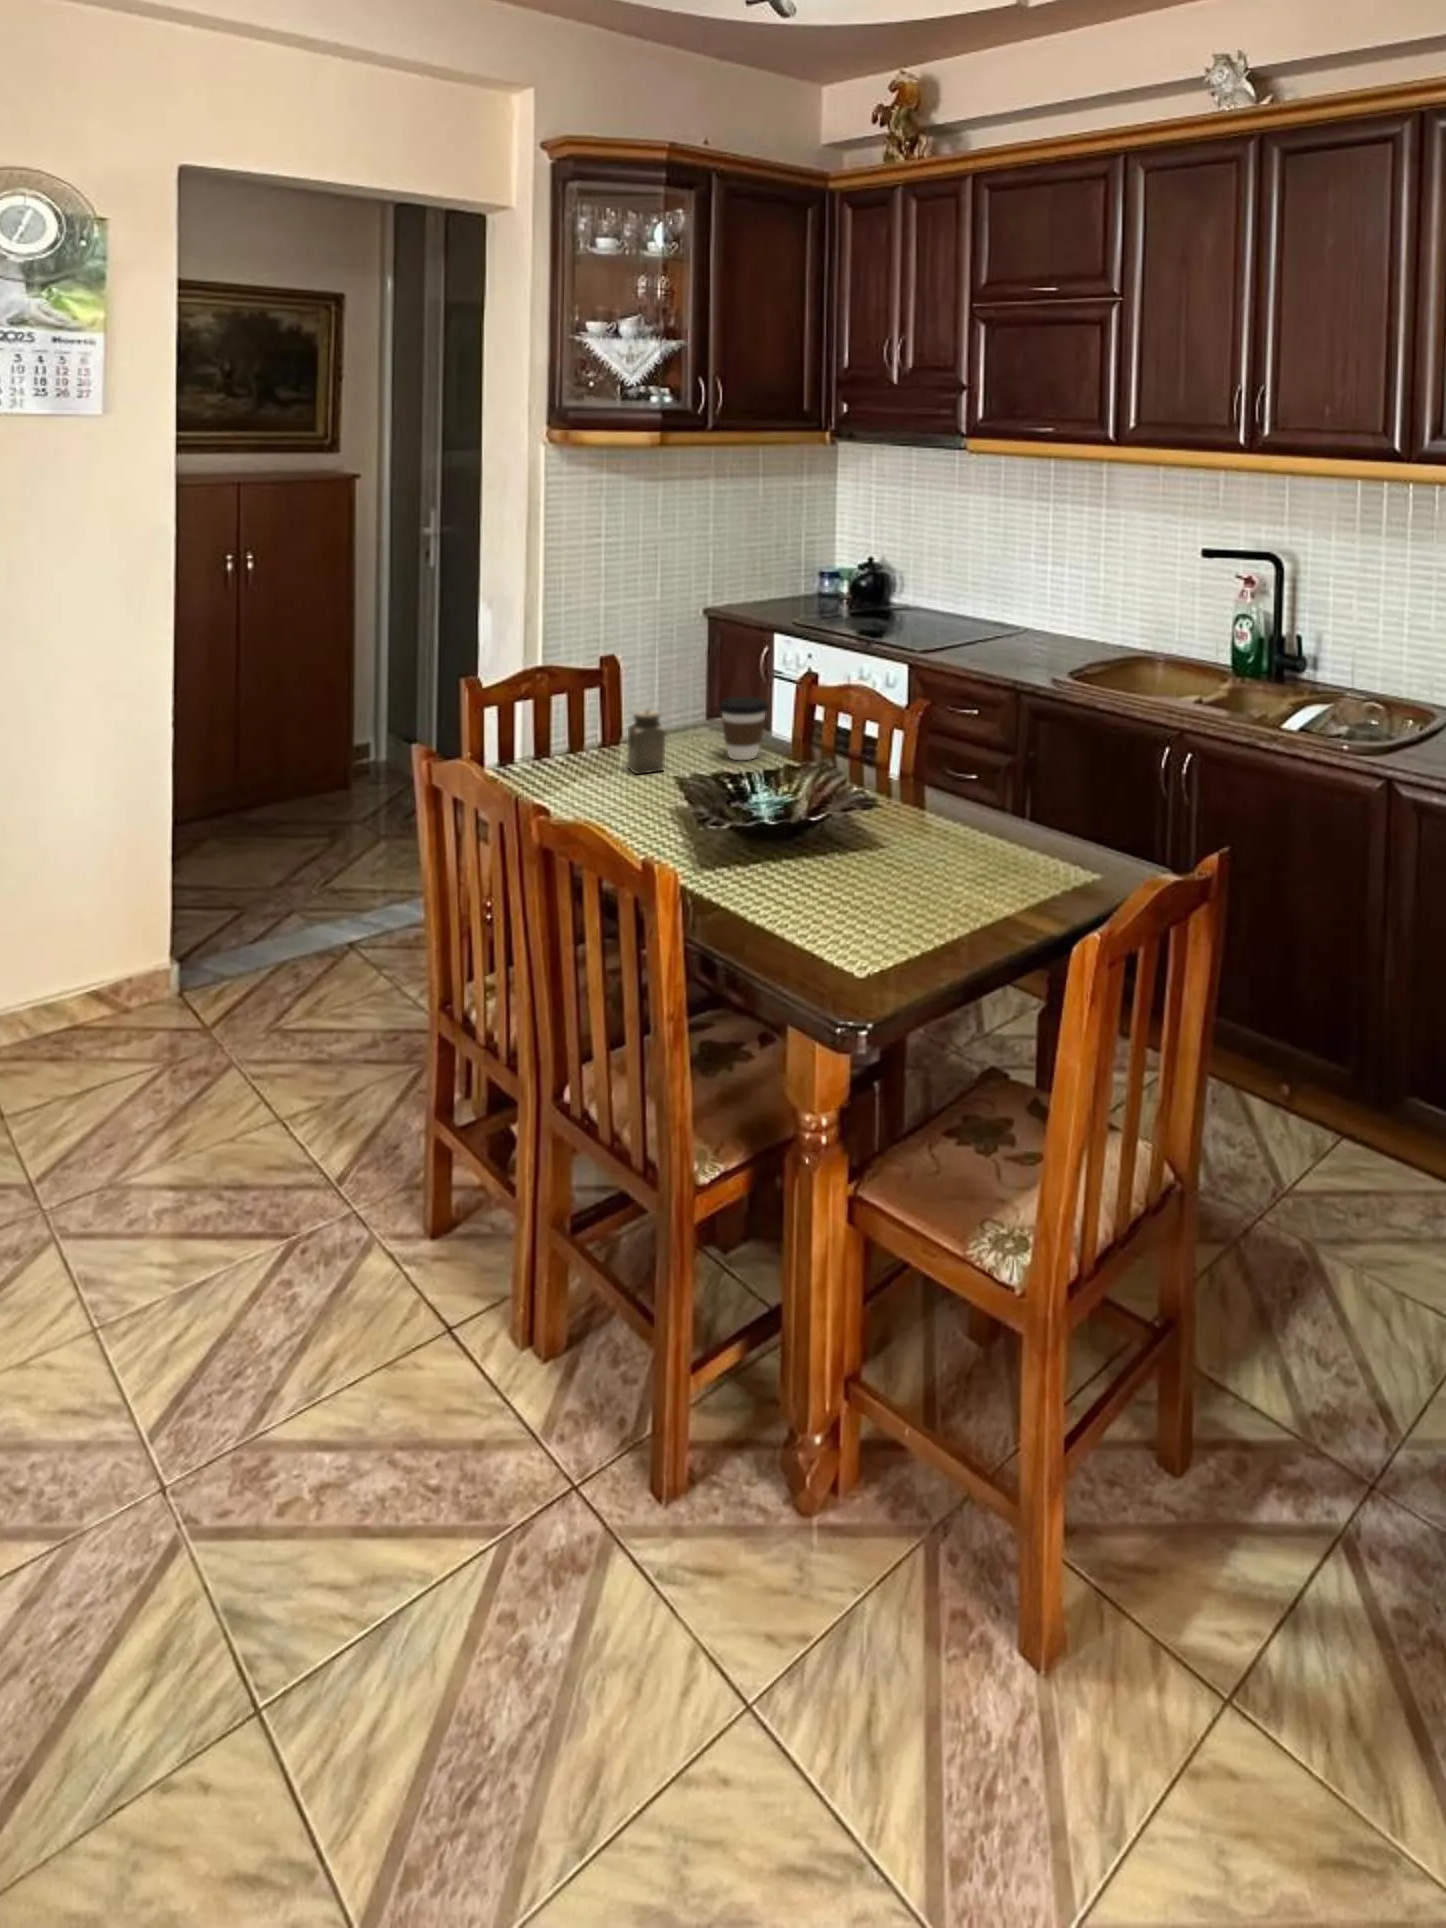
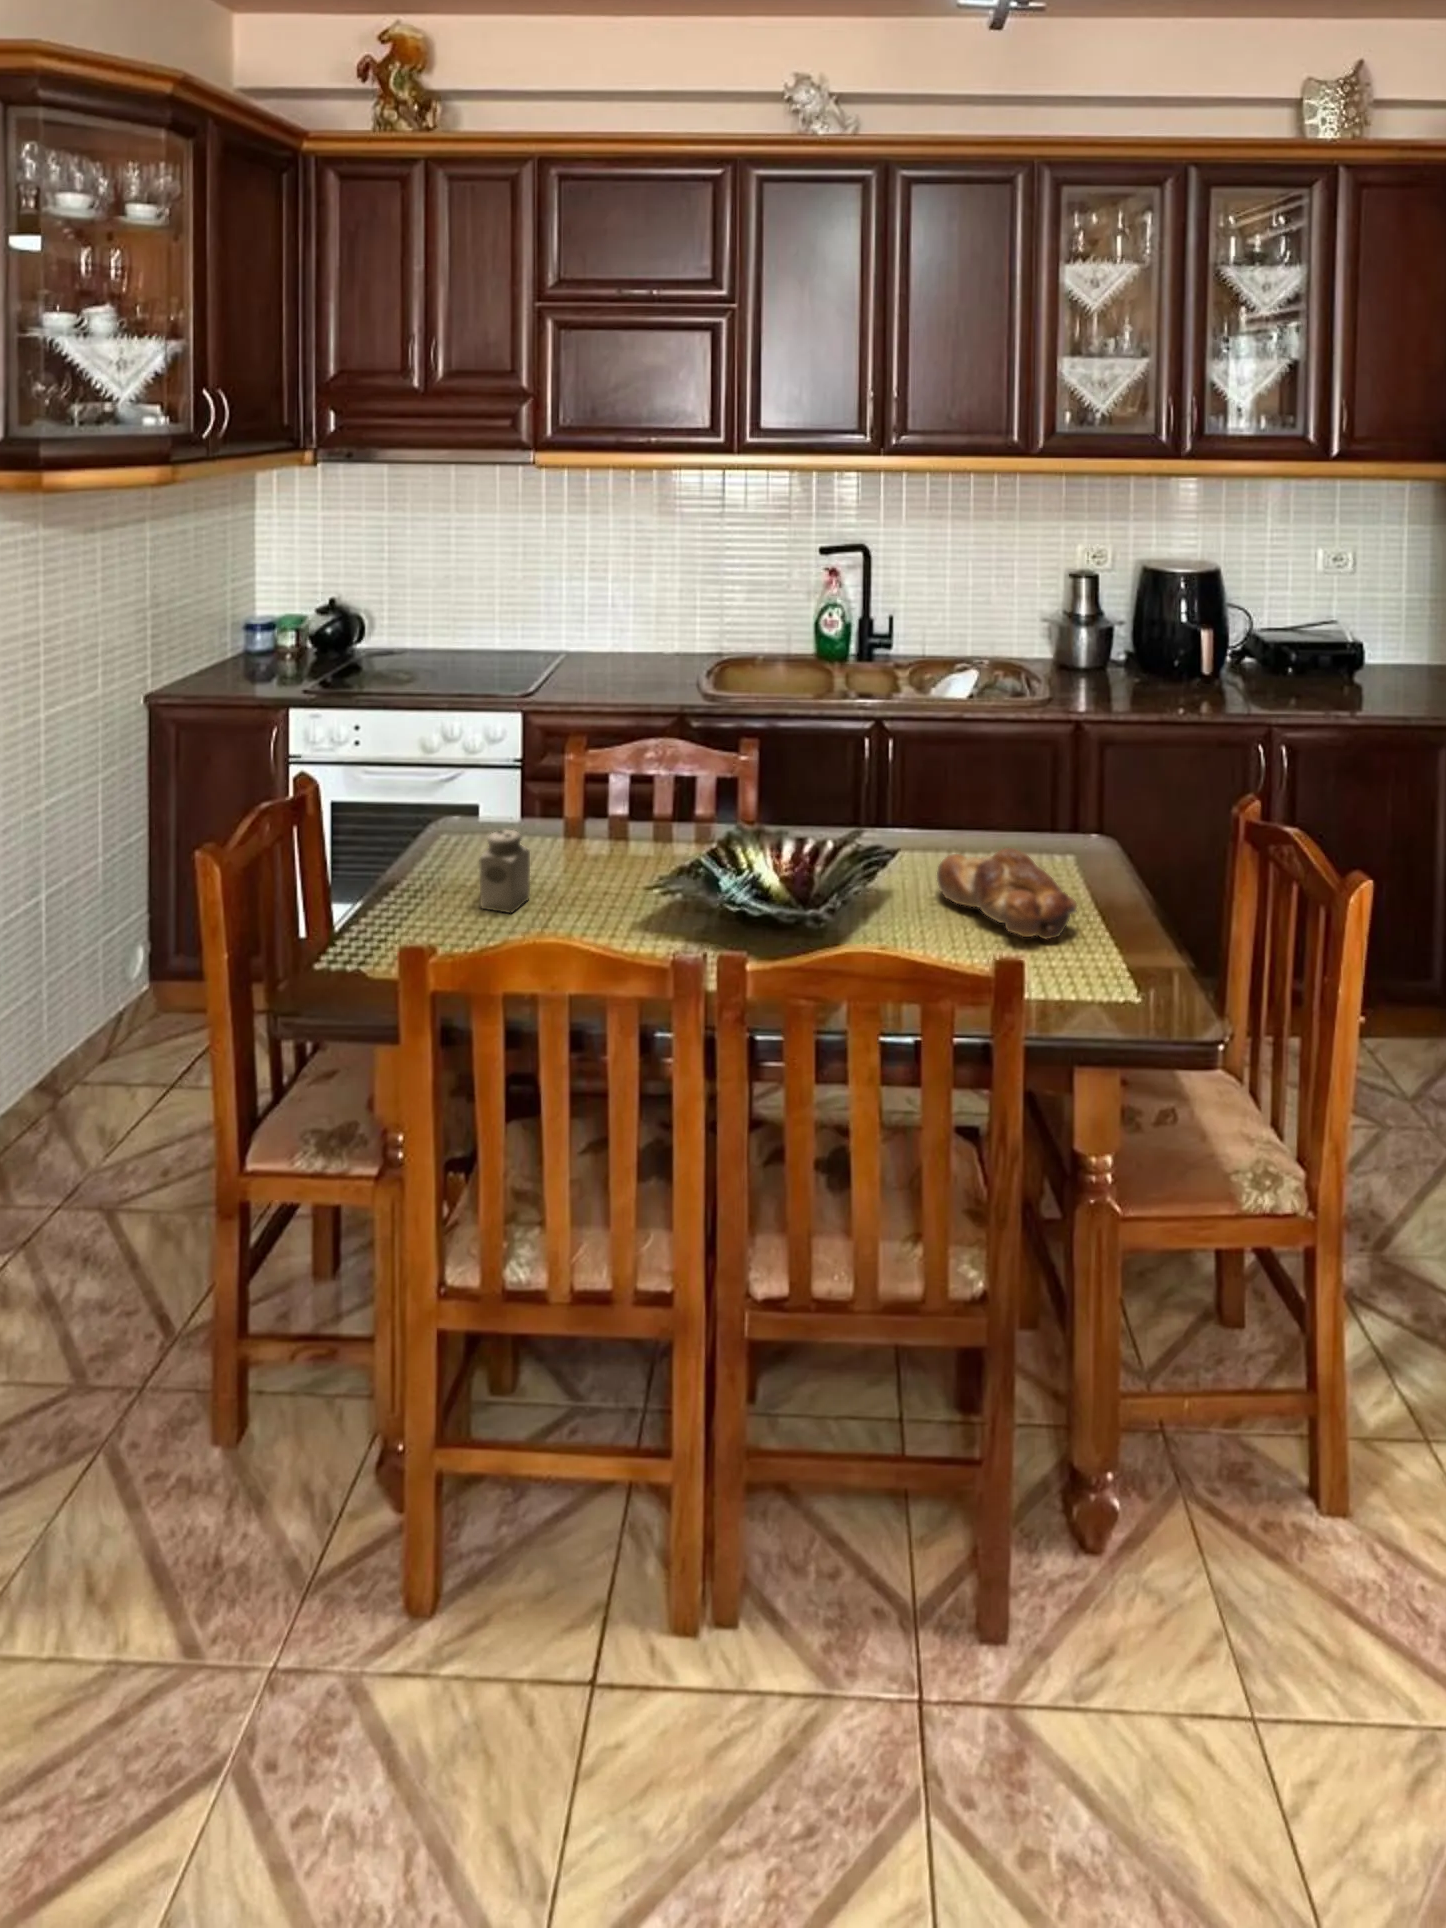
coffee cup: present [719,696,769,760] -> none [537,783,596,861]
bread loaf: none [898,823,1007,912] -> present [937,848,1077,939]

